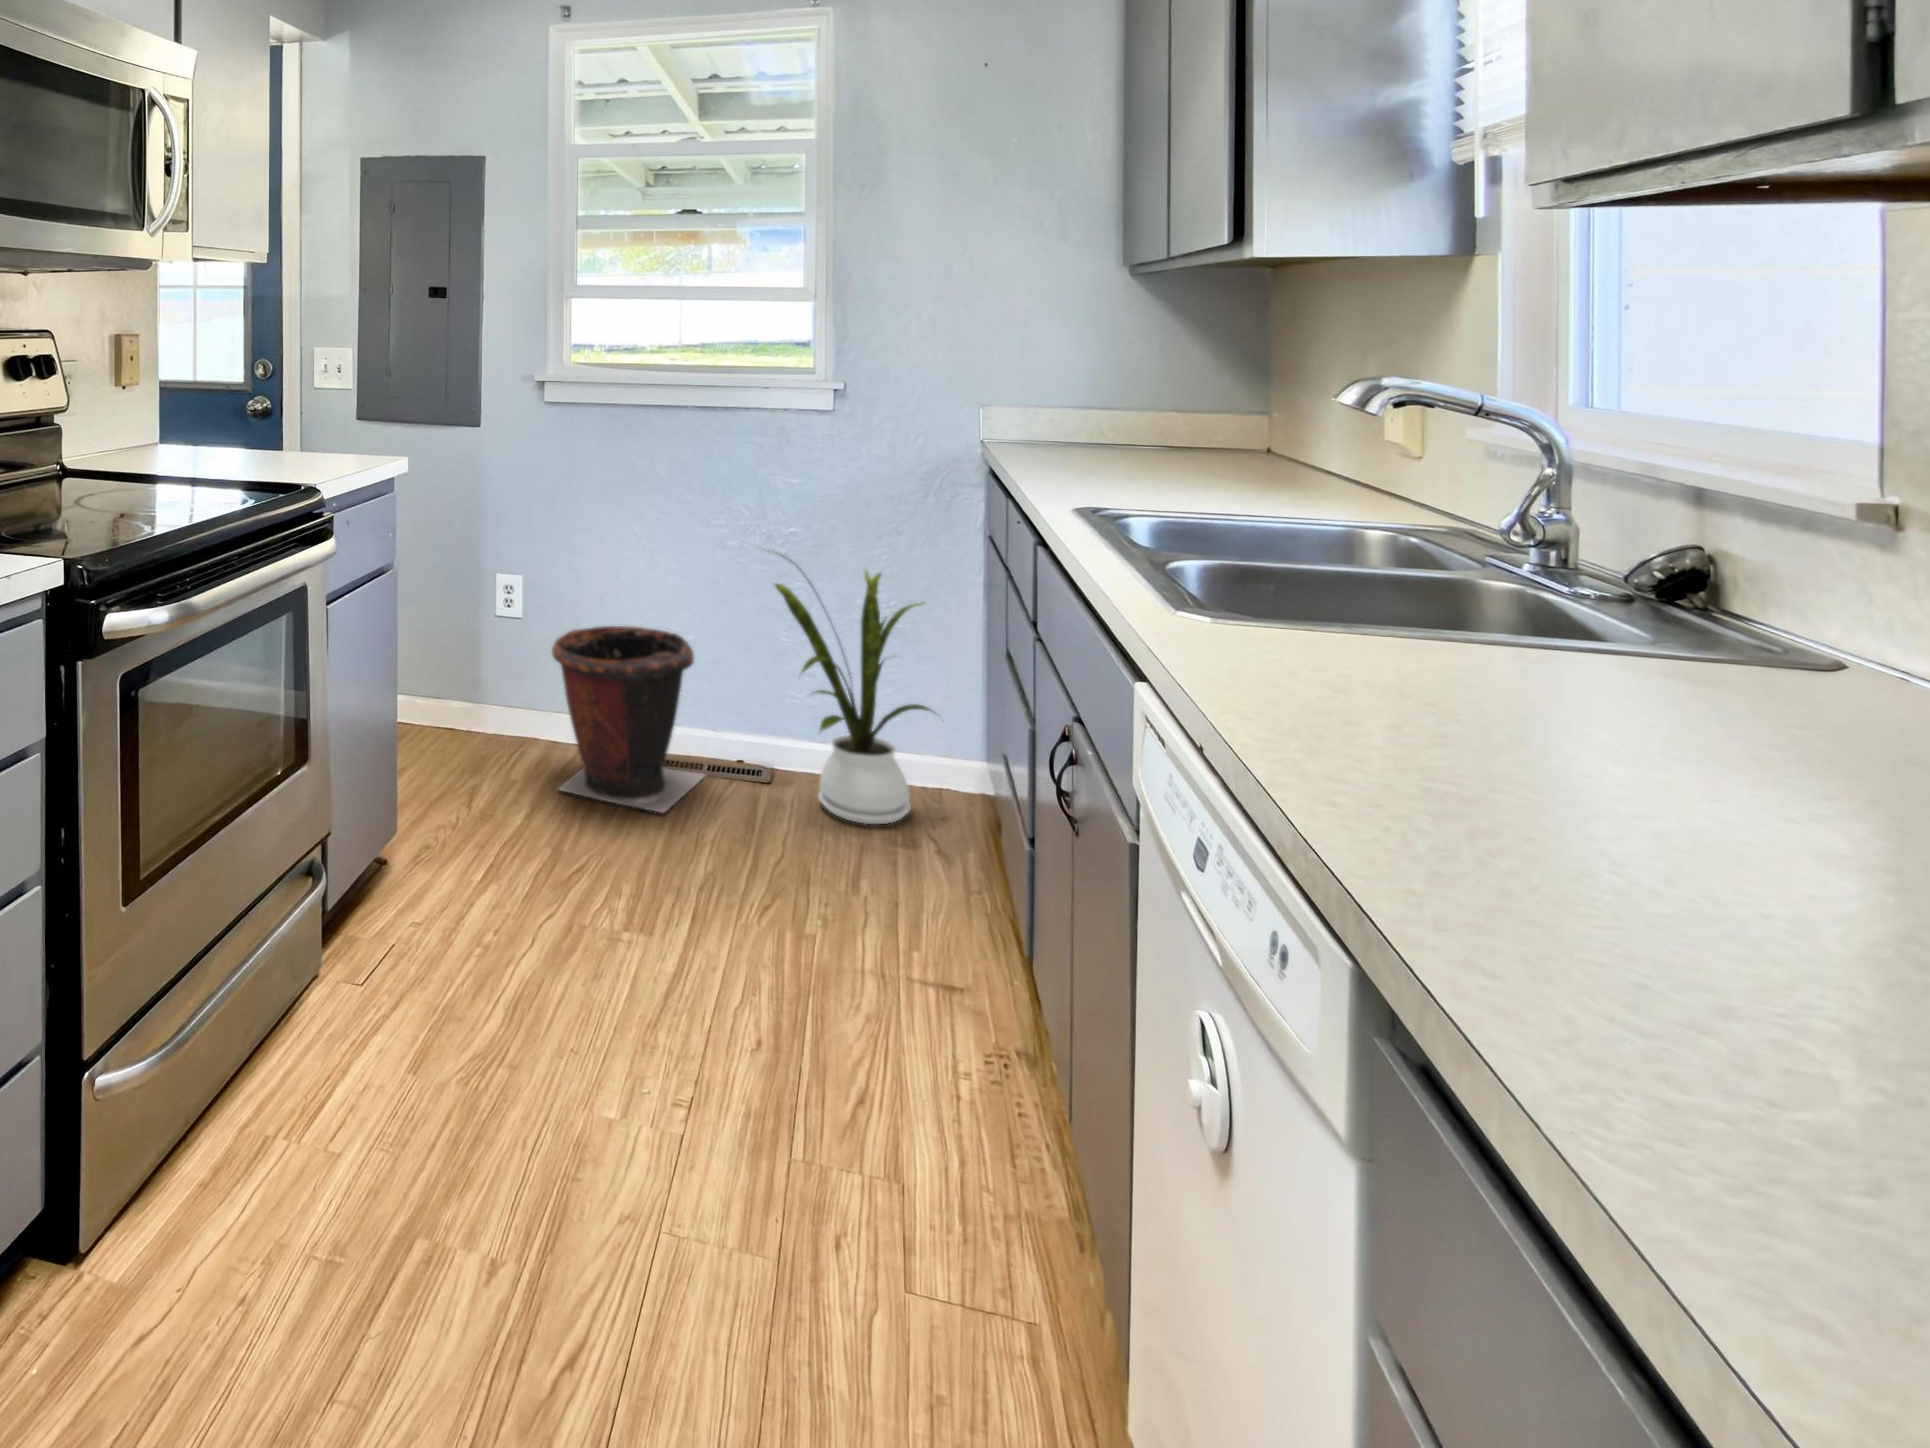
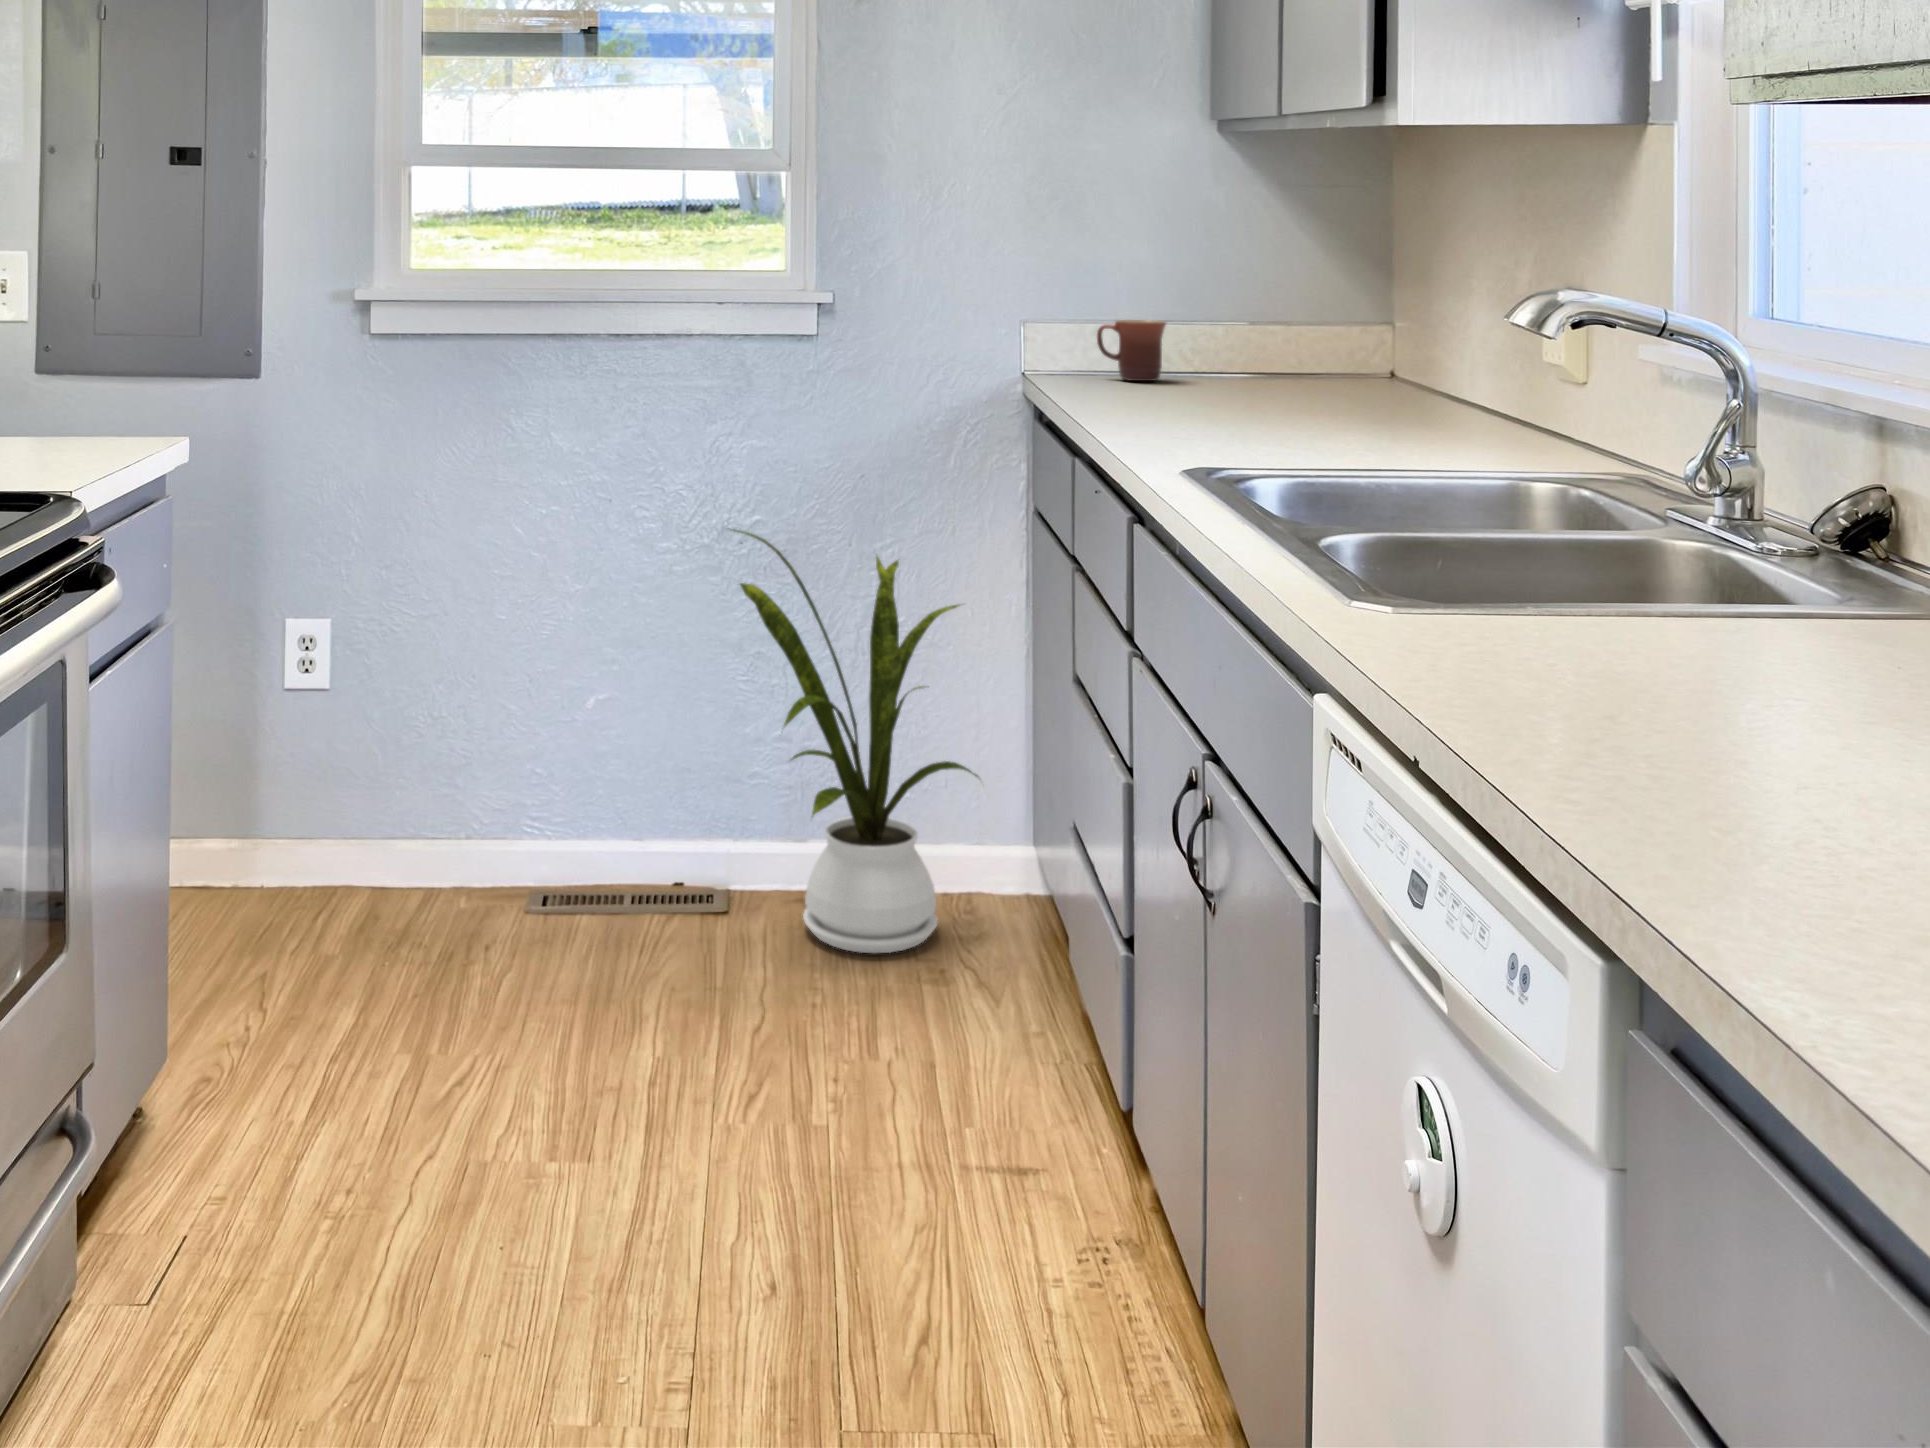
mug: none [1024,414,1078,456] -> present [1097,320,1166,381]
waste bin: present [552,626,705,813] -> none [376,665,629,973]

